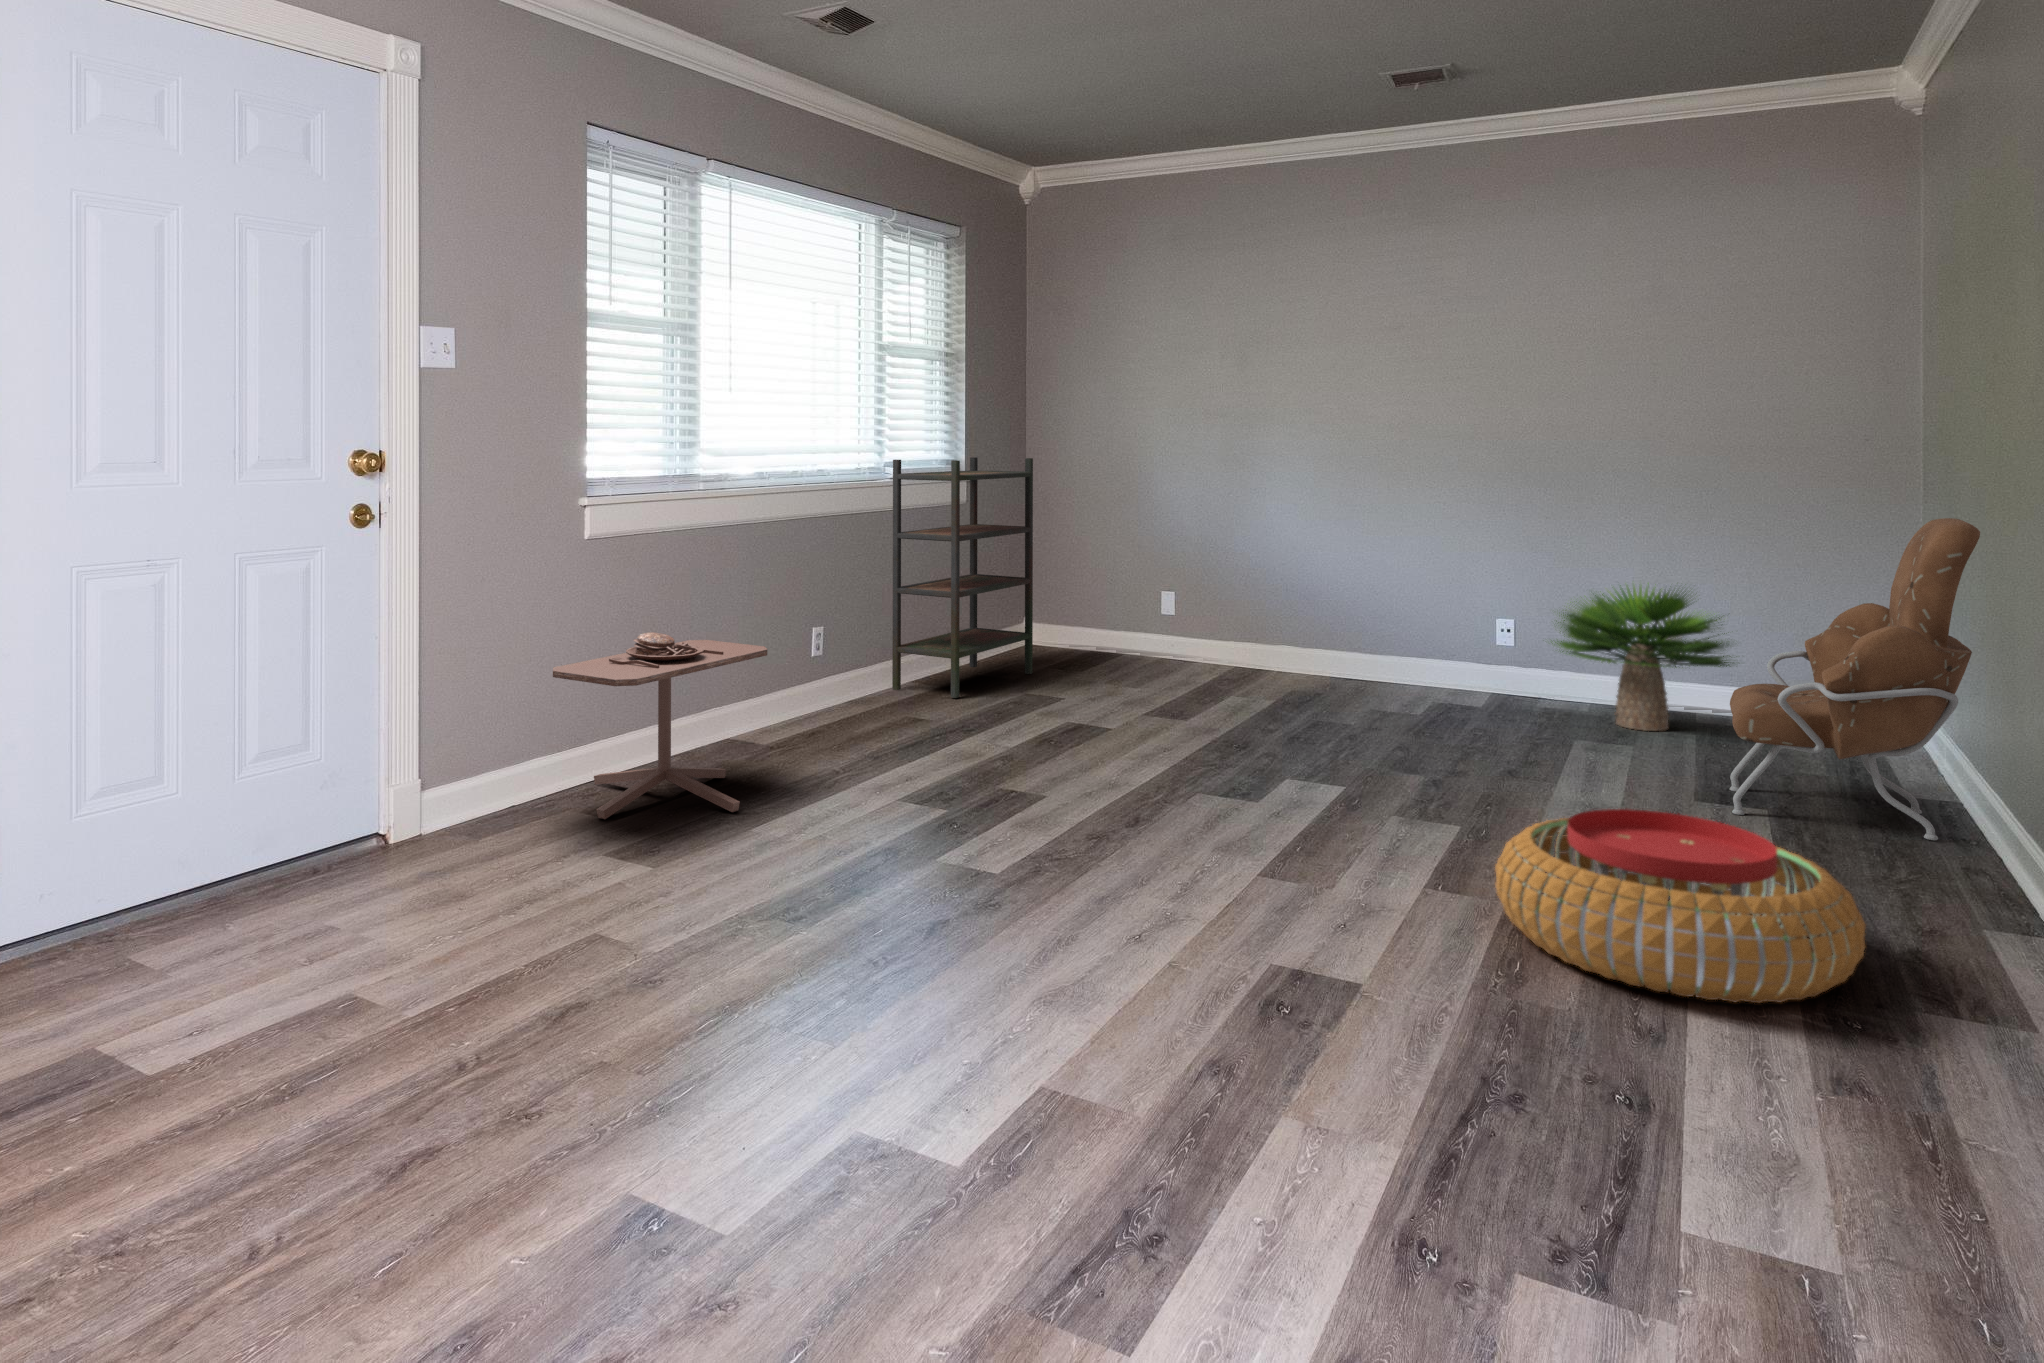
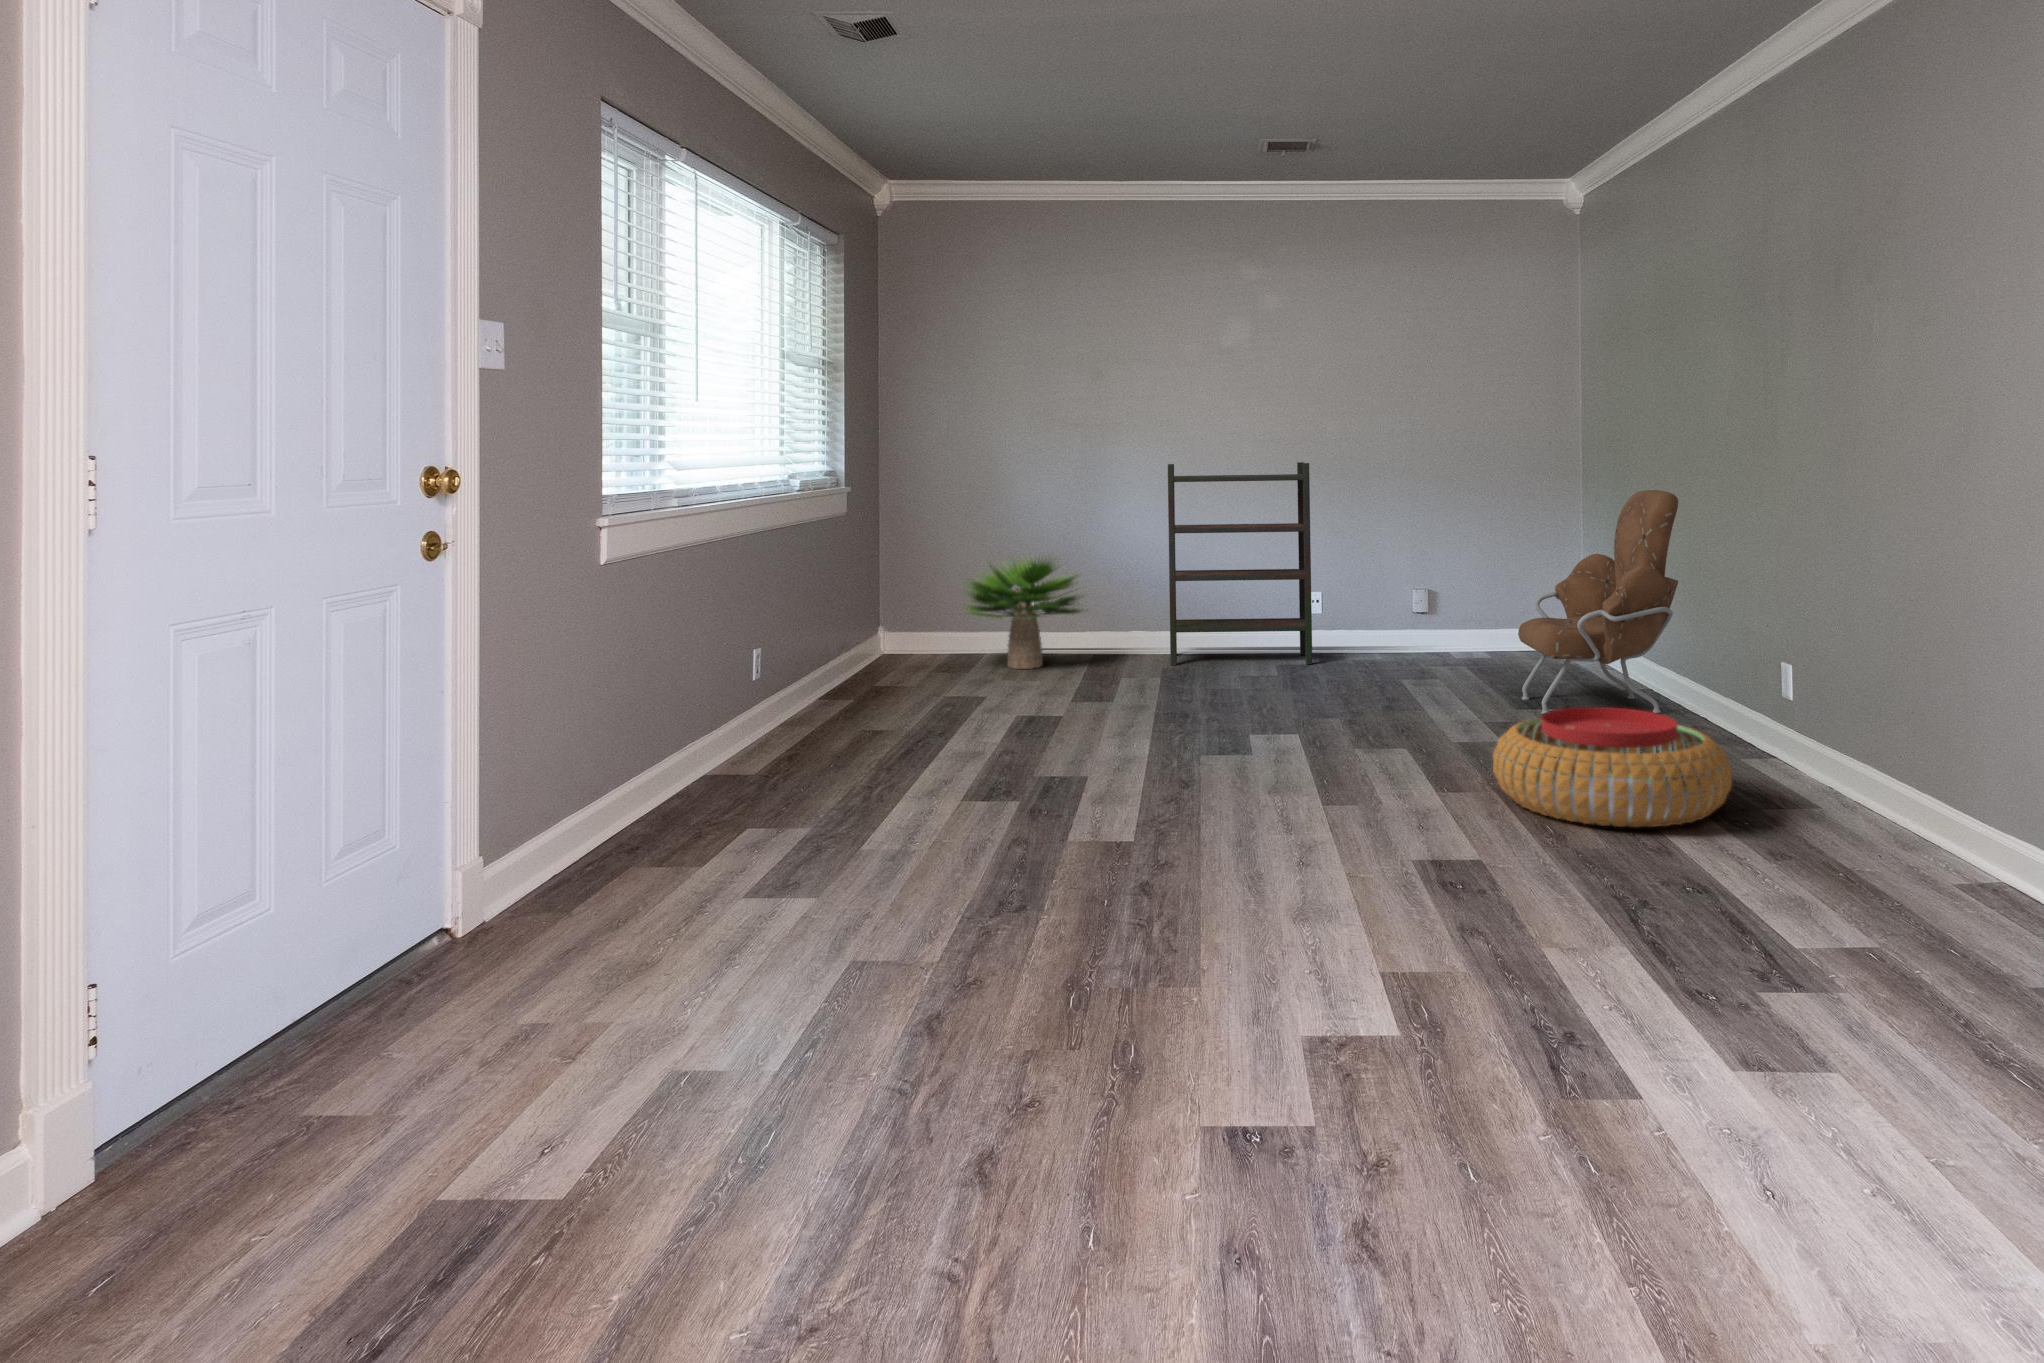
bookshelf: present [892,457,1033,698] -> present [1168,462,1312,665]
potted plant: present [1551,585,1734,731] -> present [965,559,1084,669]
side table: present [553,633,767,819] -> none [618,660,822,866]

